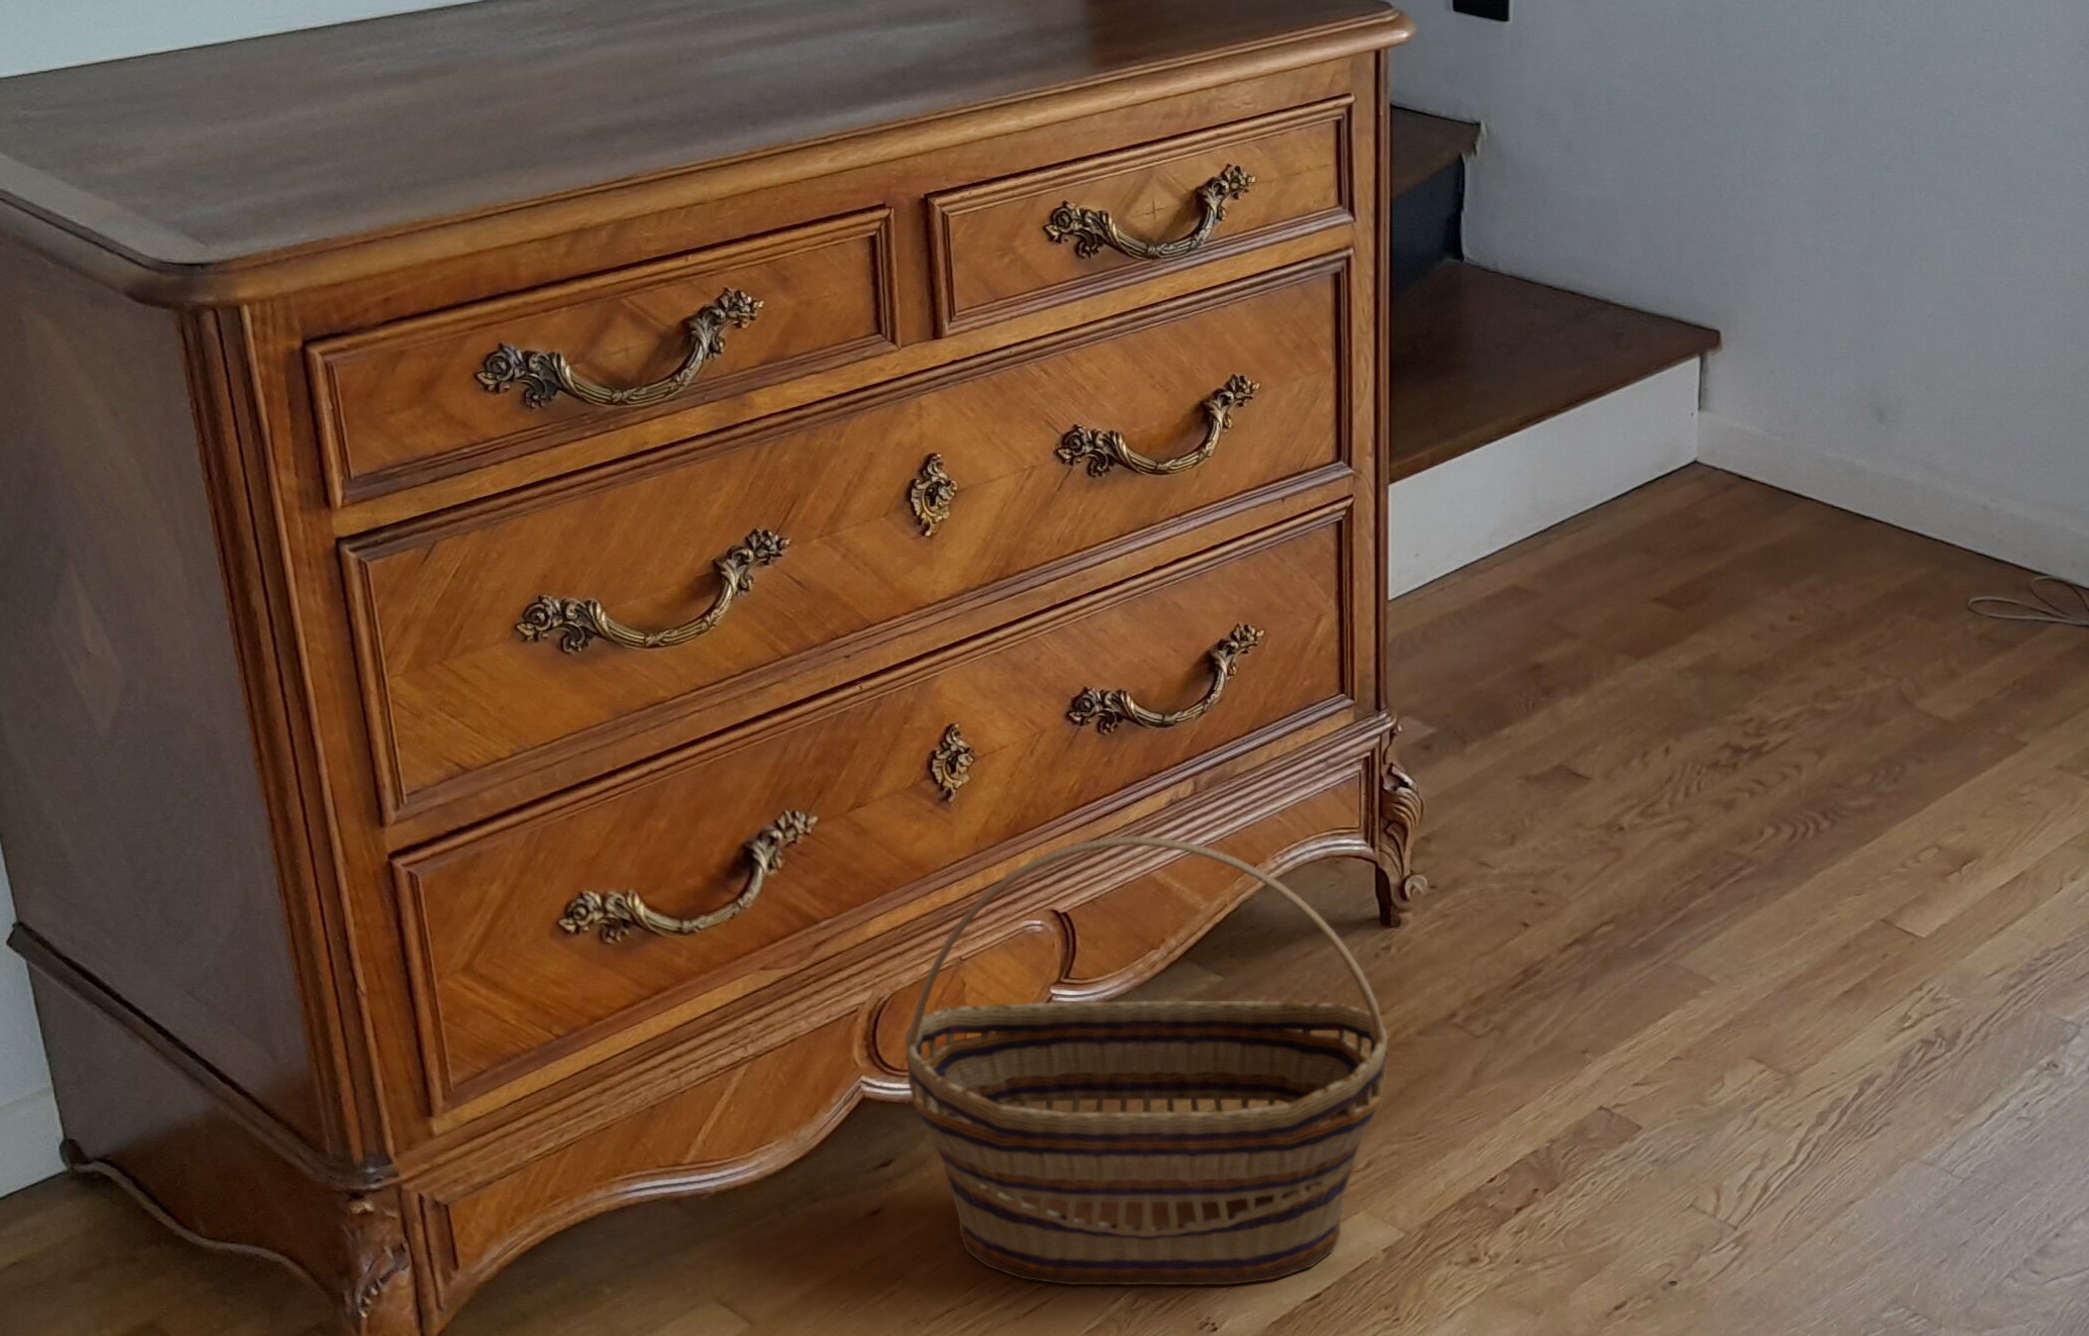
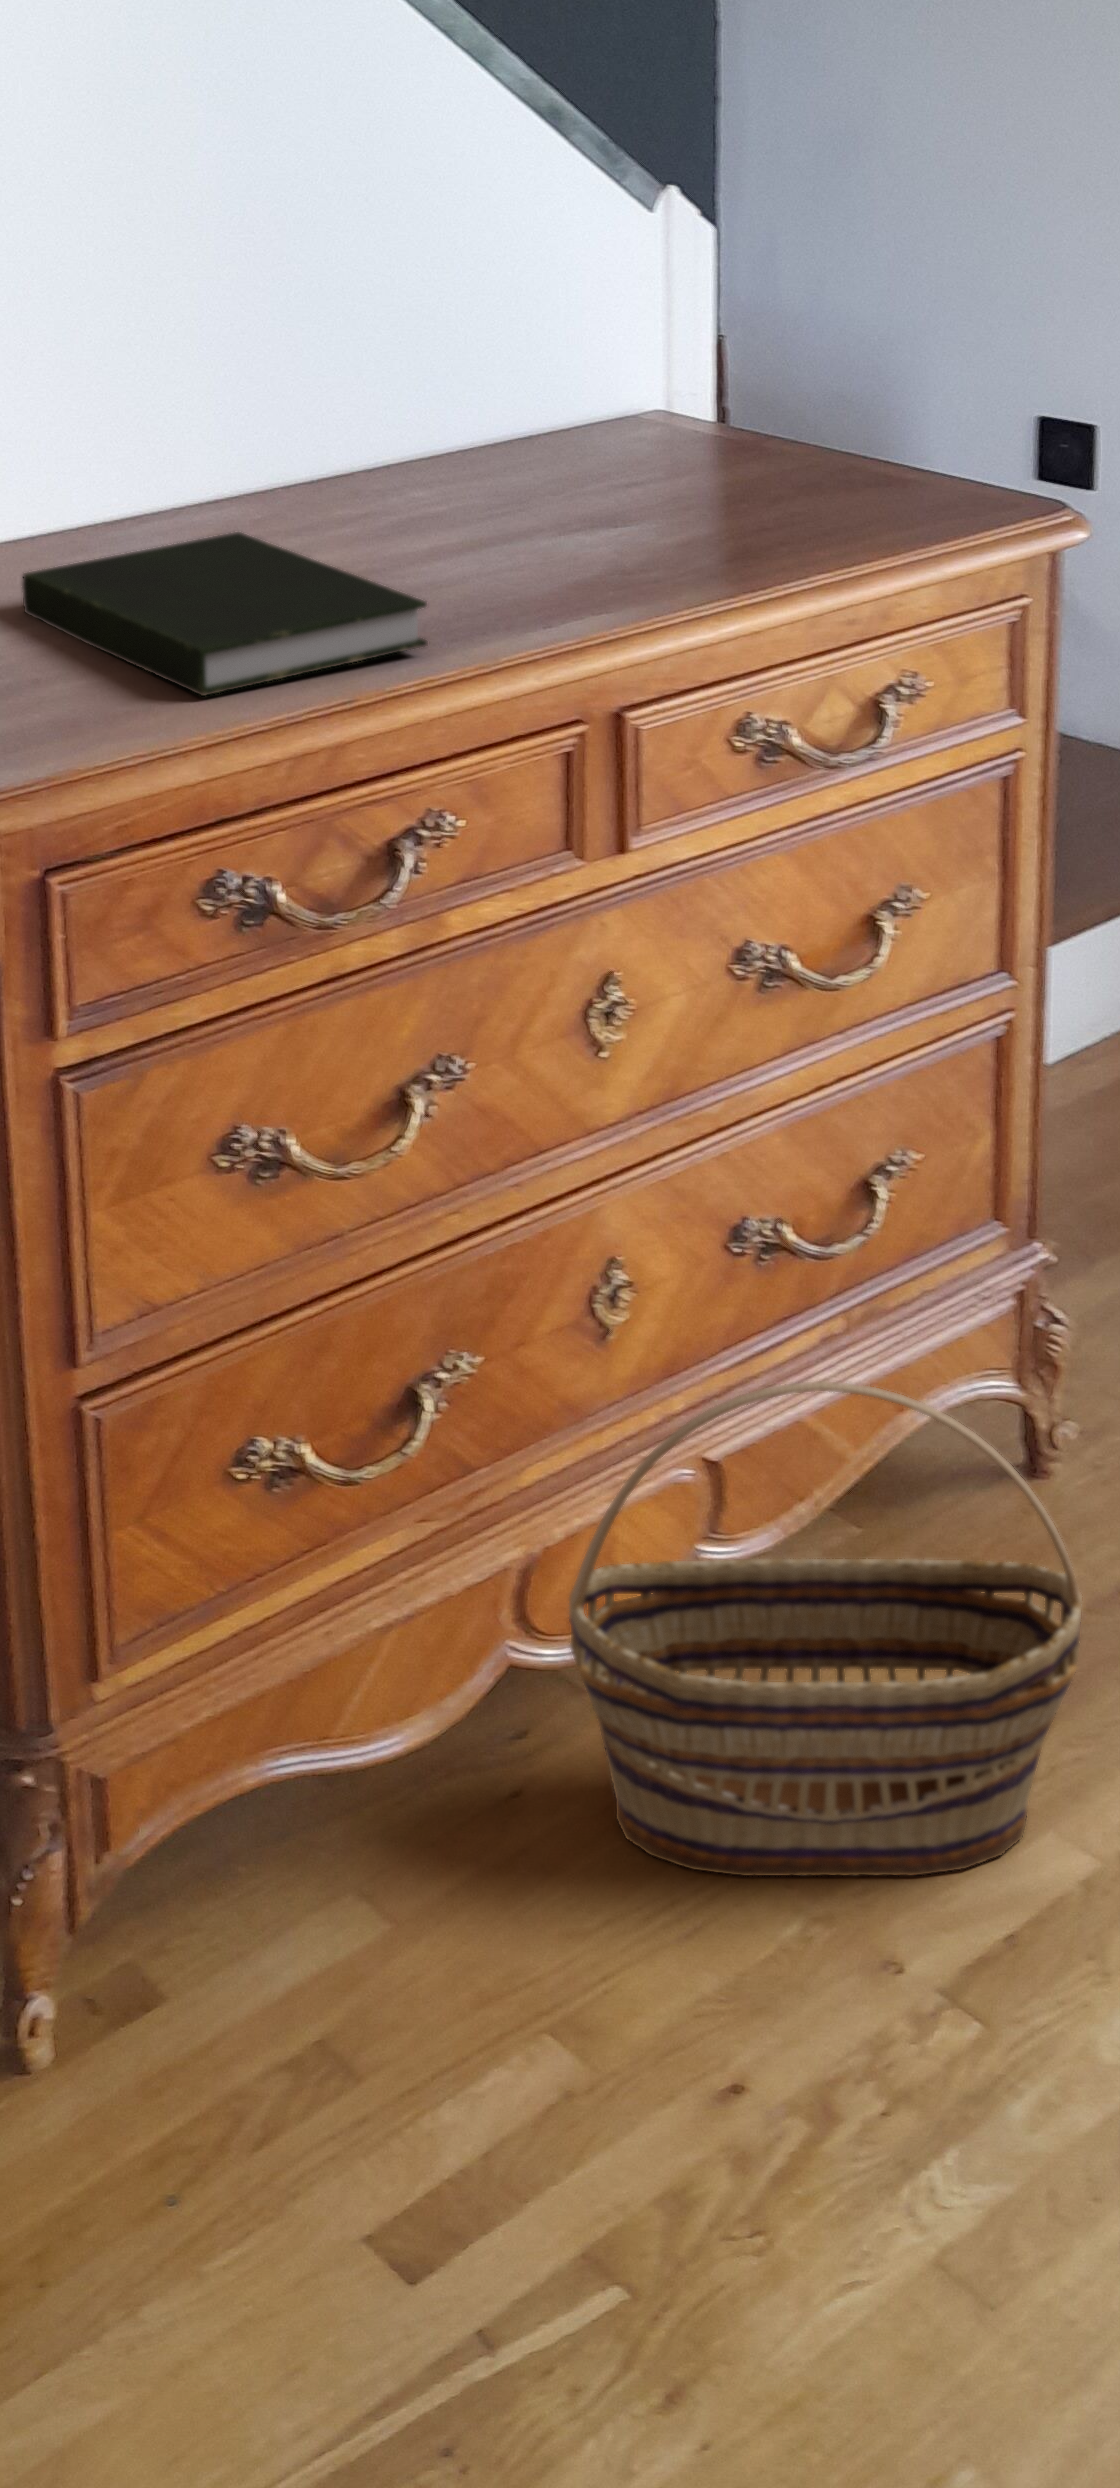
book: none [335,27,719,171] -> present [22,532,427,696]

